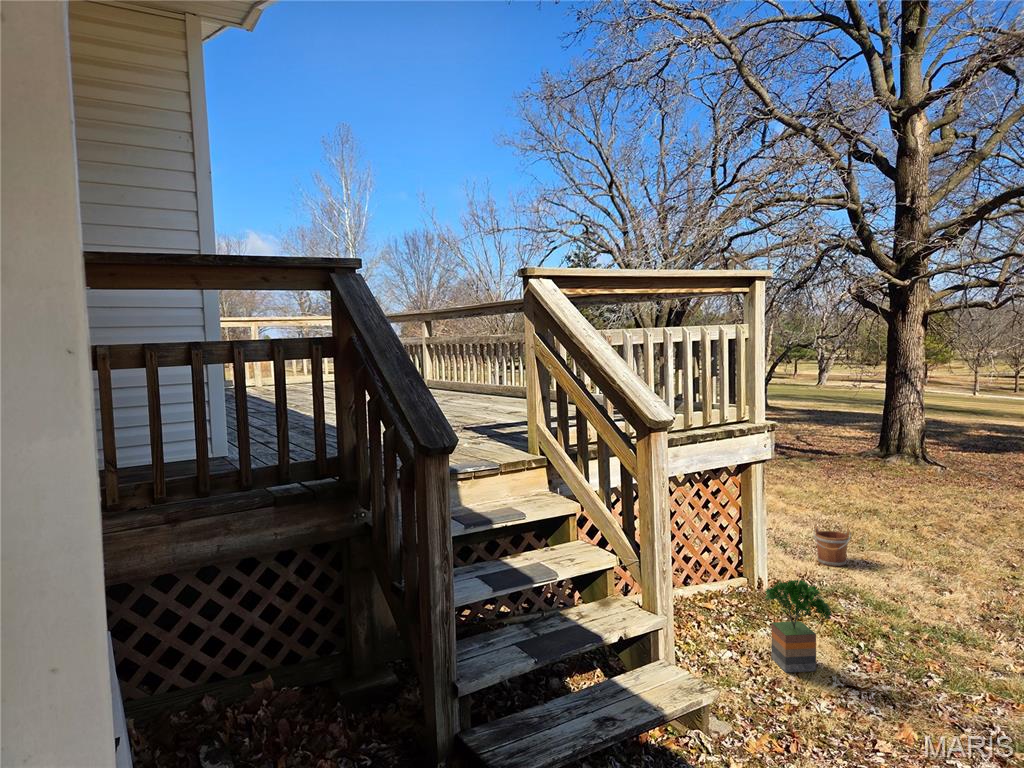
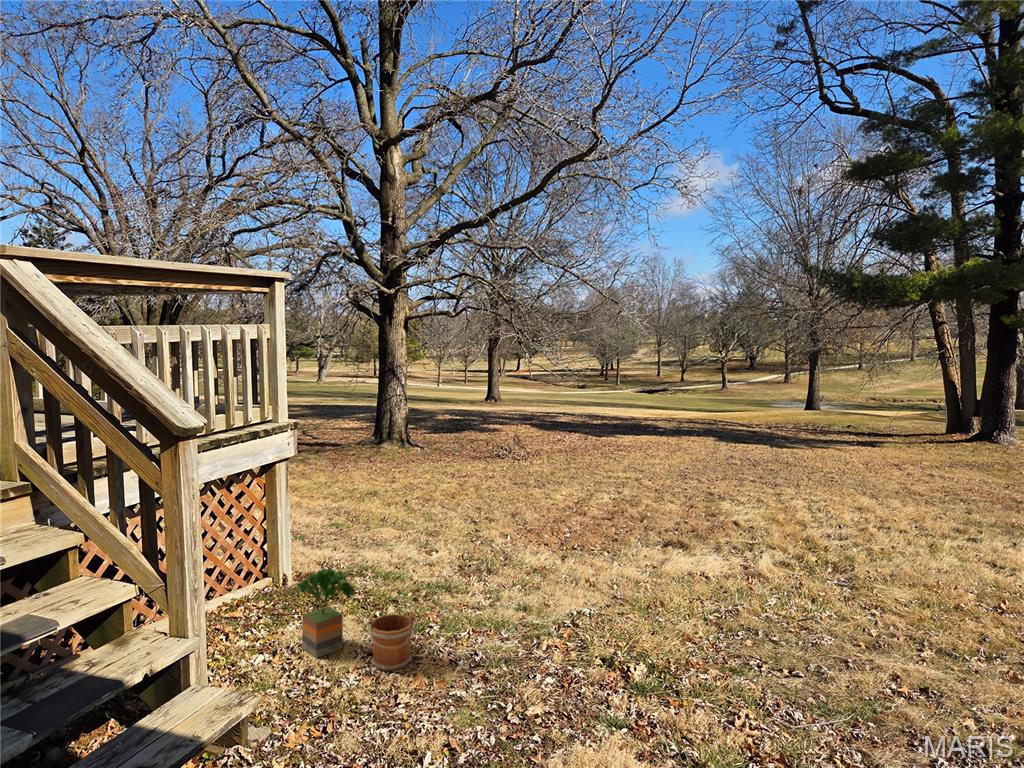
bucket: present [814,526,851,567] -> present [367,611,416,671]

